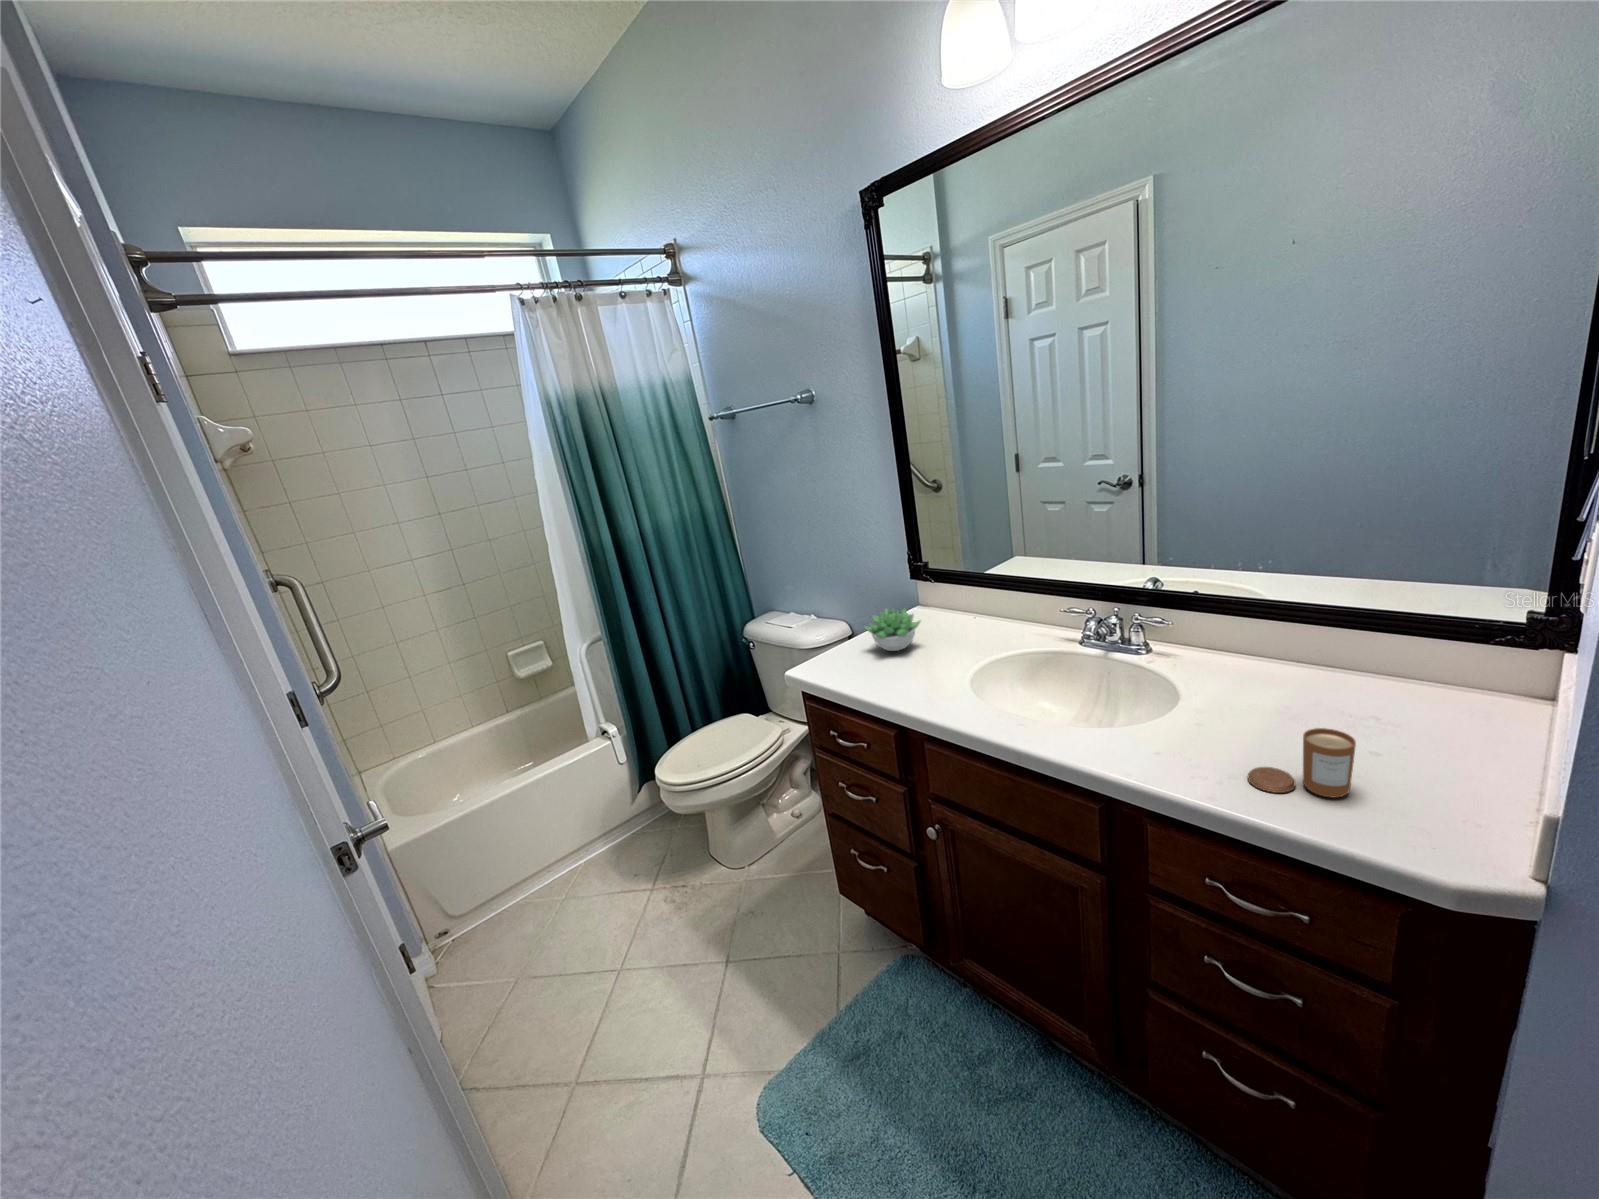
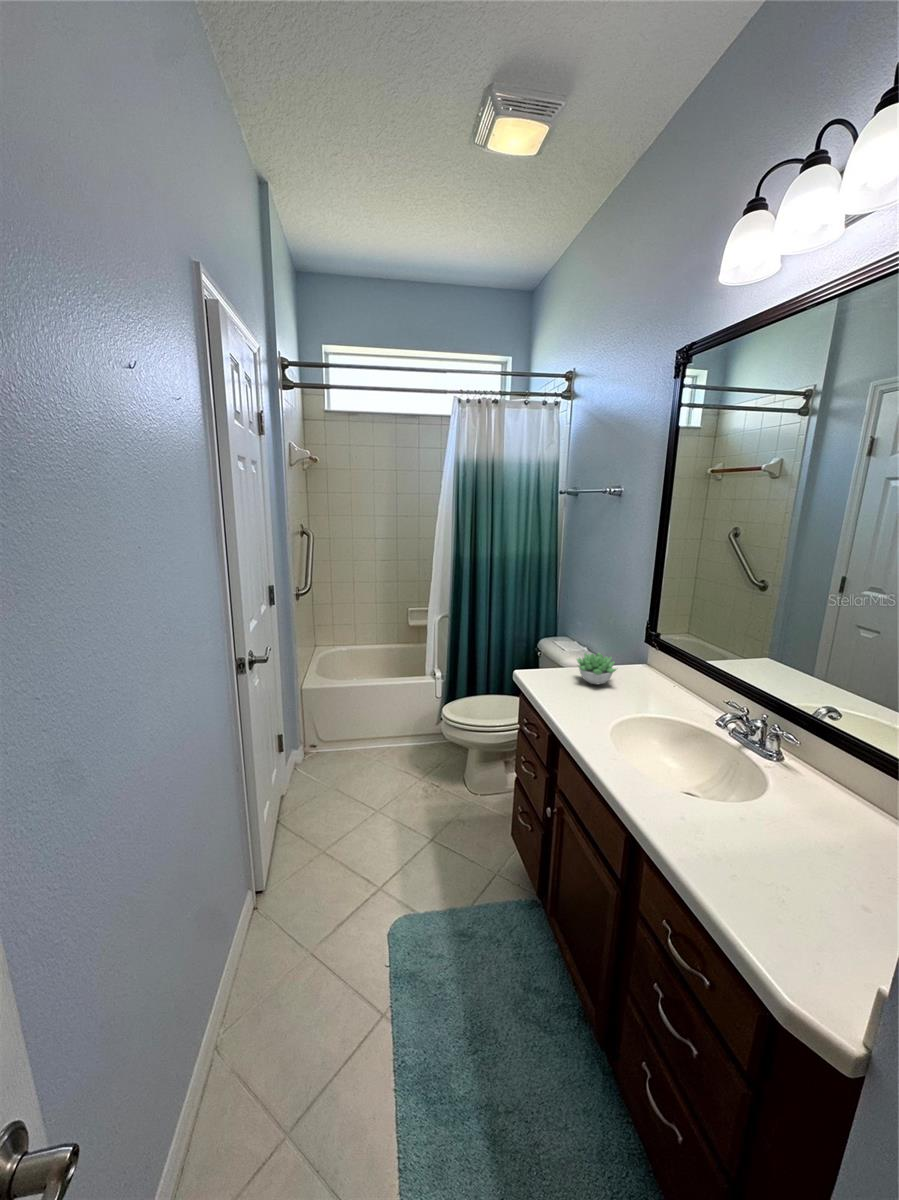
candle: present [1248,728,1356,798] -> none [730,851,821,919]

